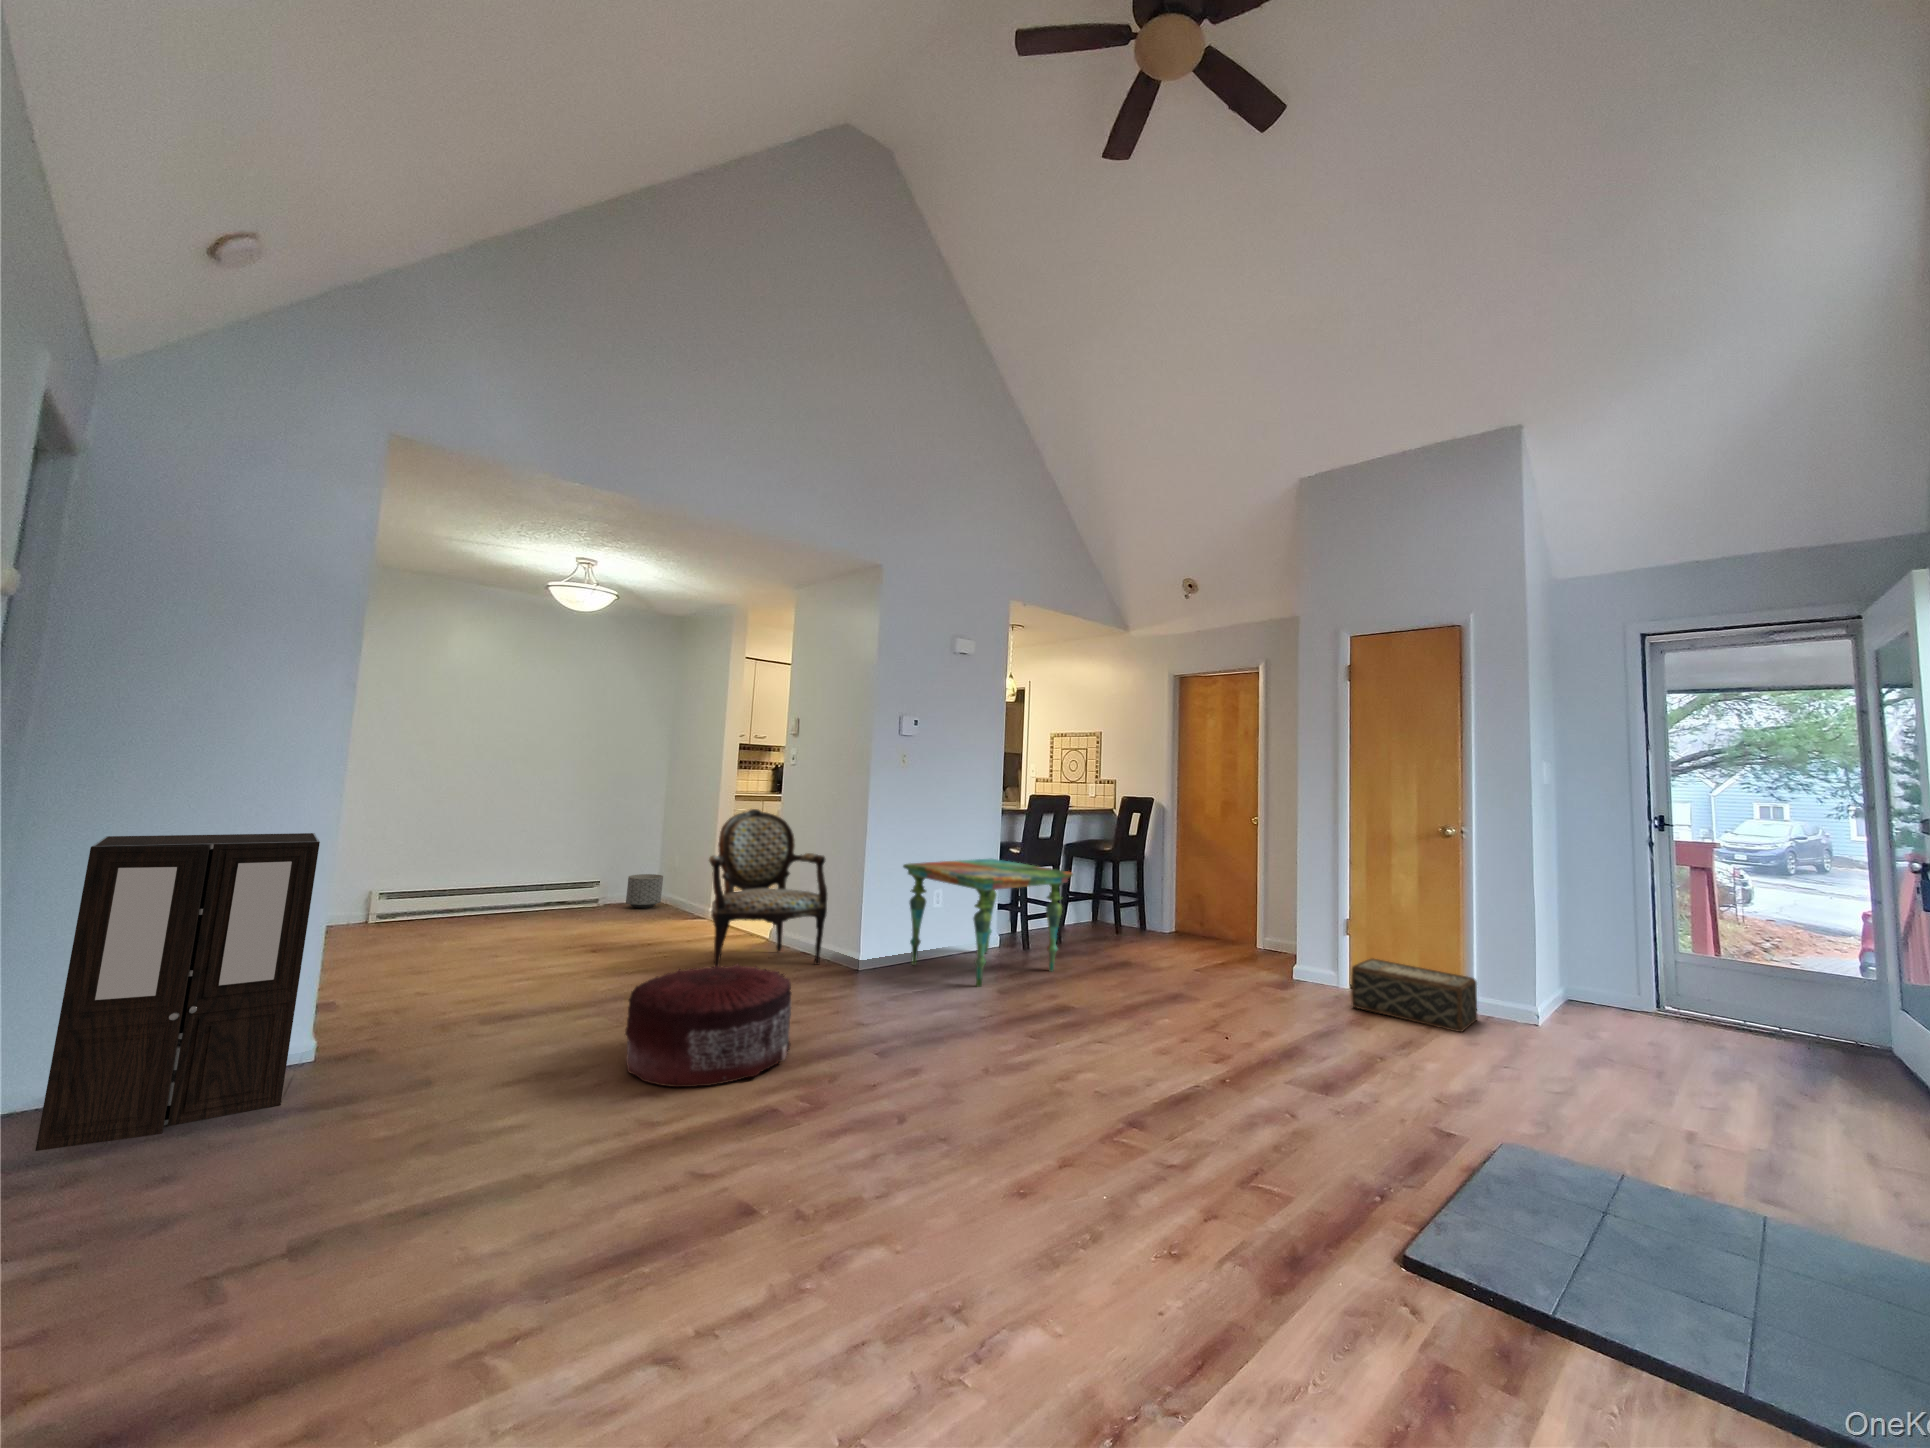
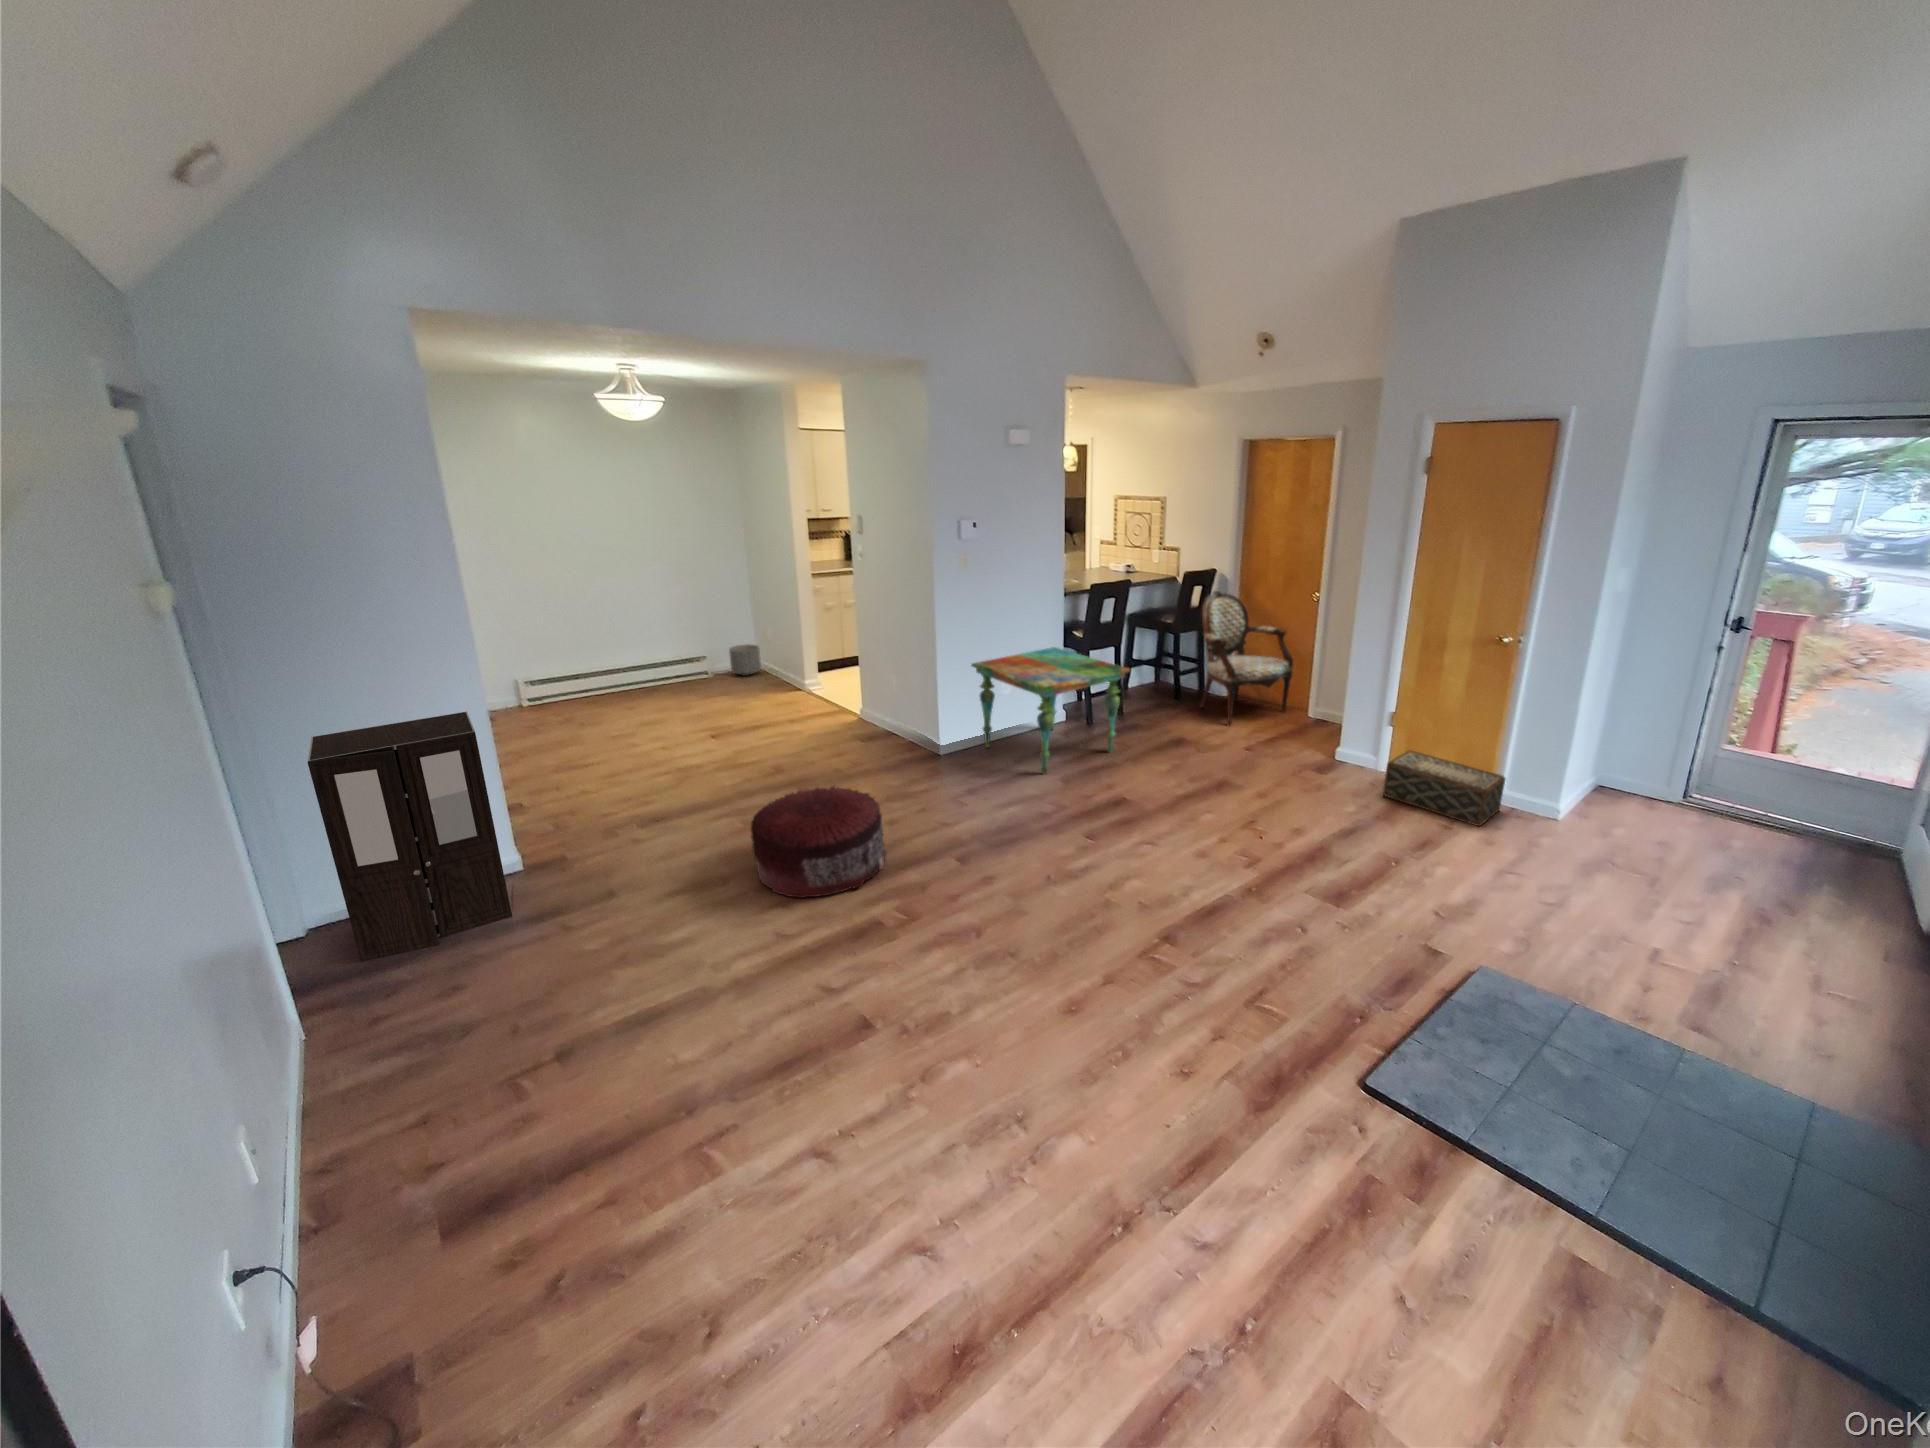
armchair: present [709,809,827,966] -> present [1200,591,1293,726]

